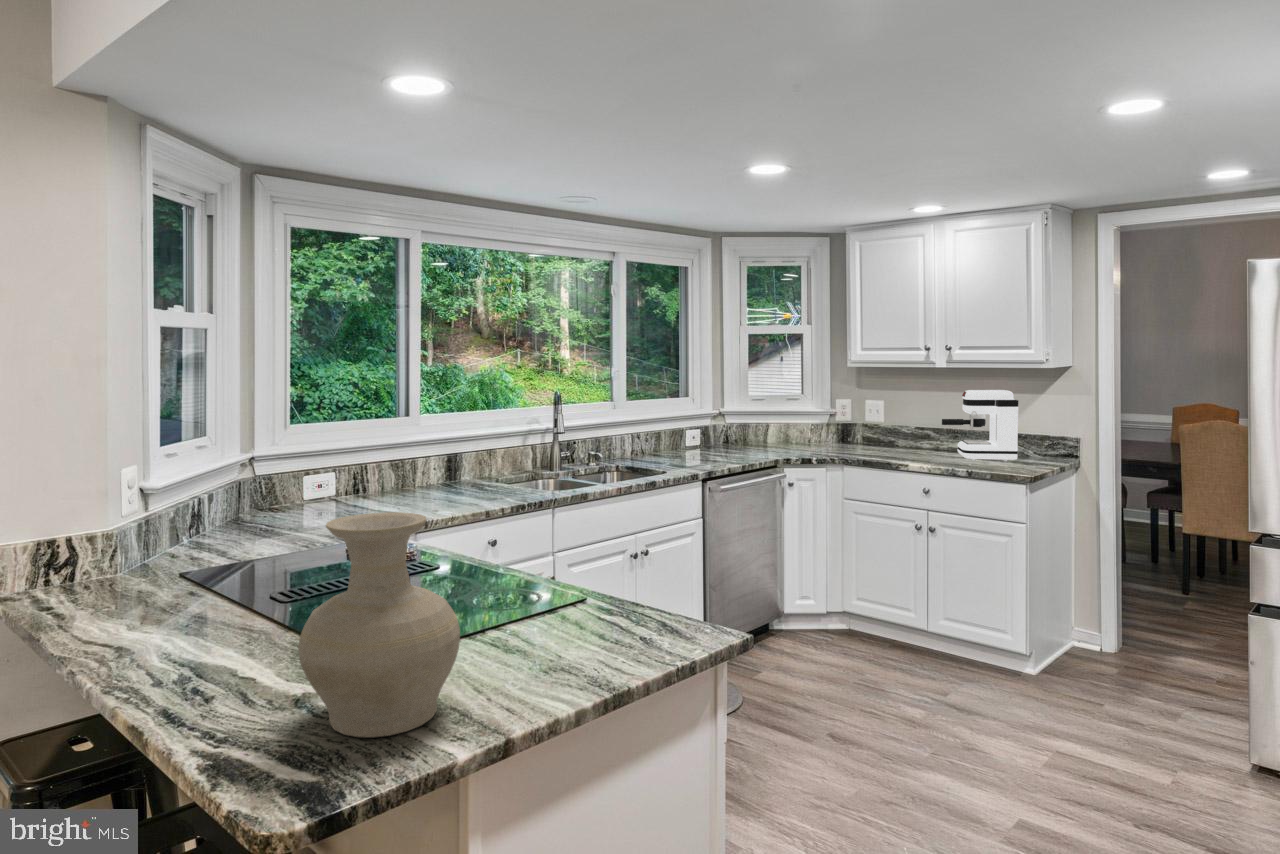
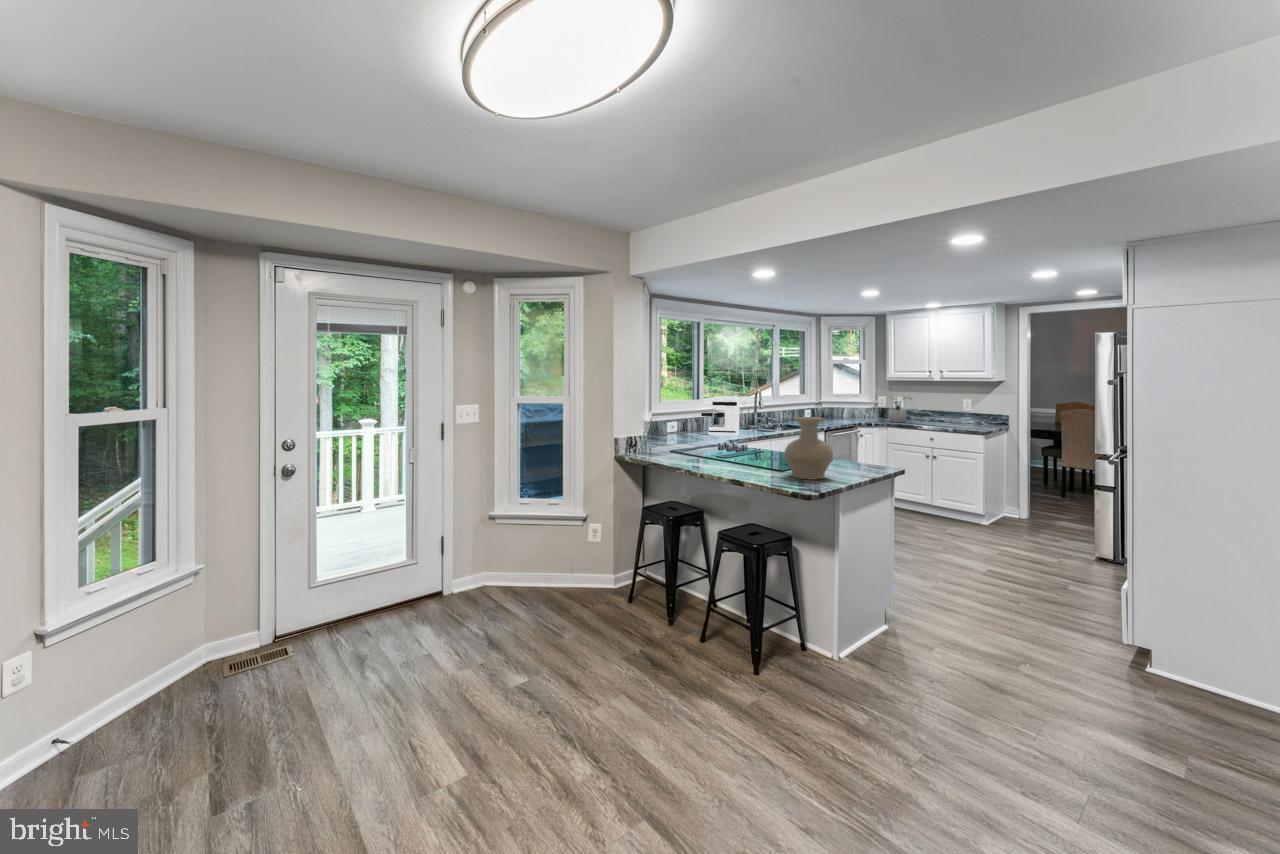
coffee maker: present [942,390,1018,461] -> present [701,396,739,437]
potted plant: none [825,397,894,454] -> present [889,398,912,422]

